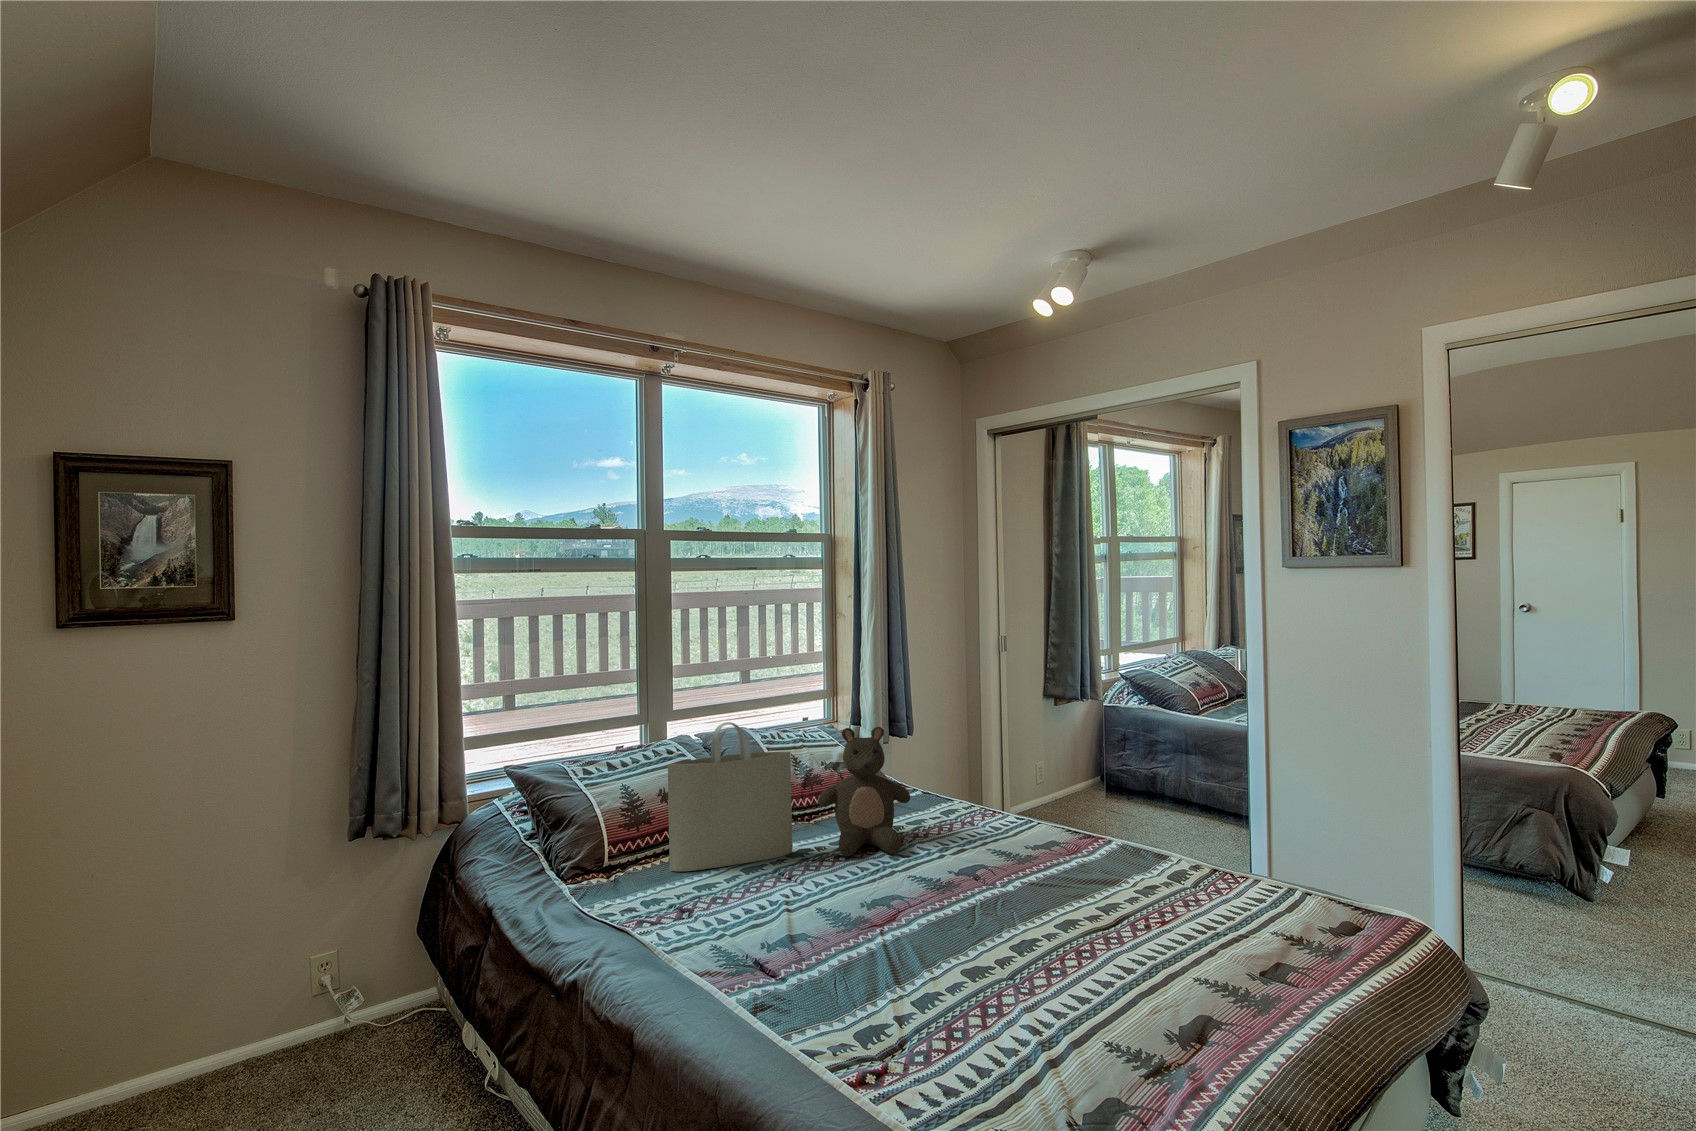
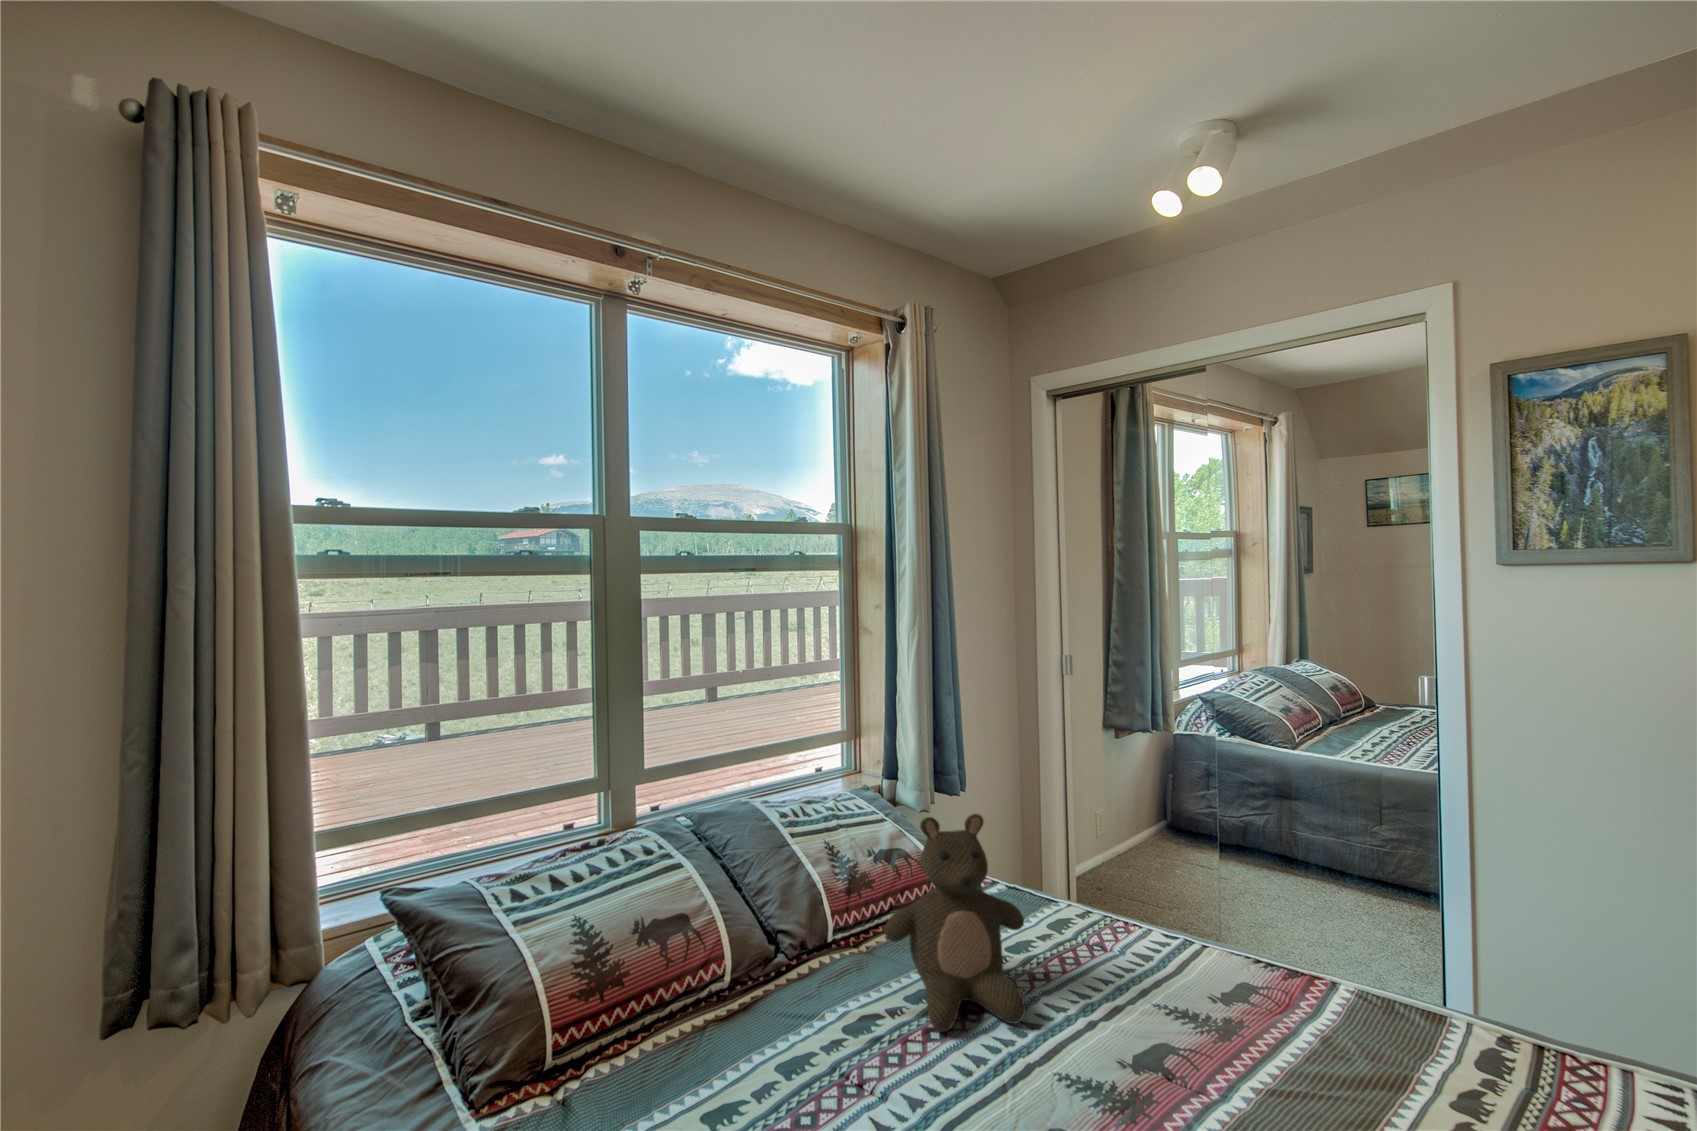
tote bag: present [668,722,792,871] -> none [652,818,850,1075]

